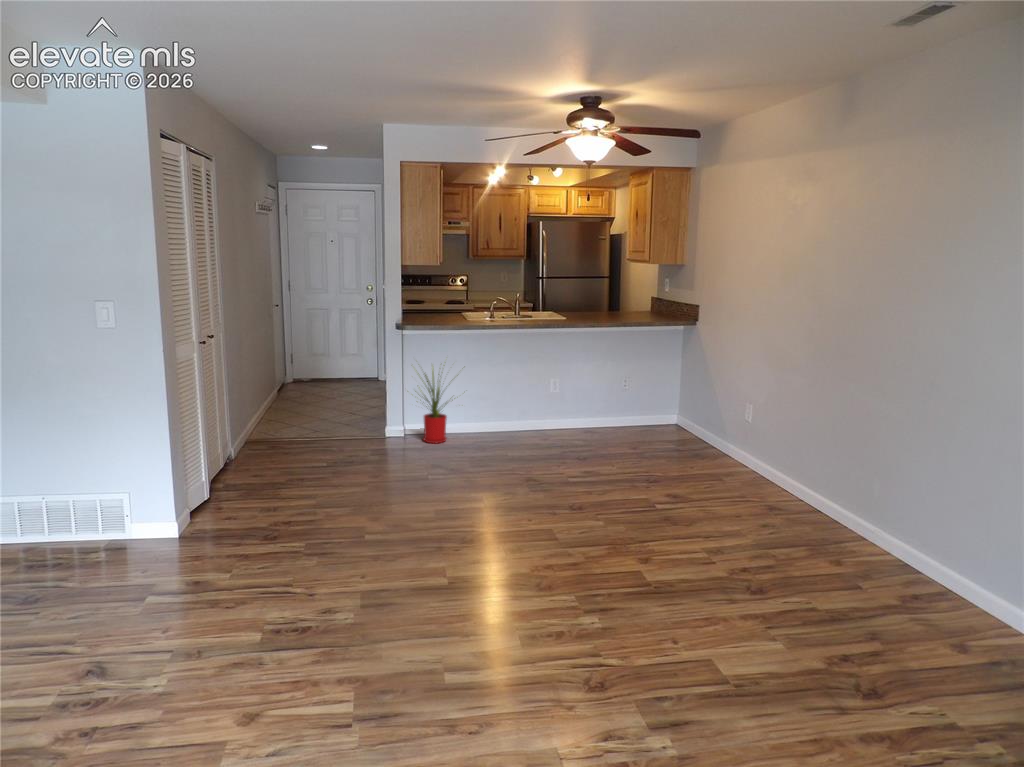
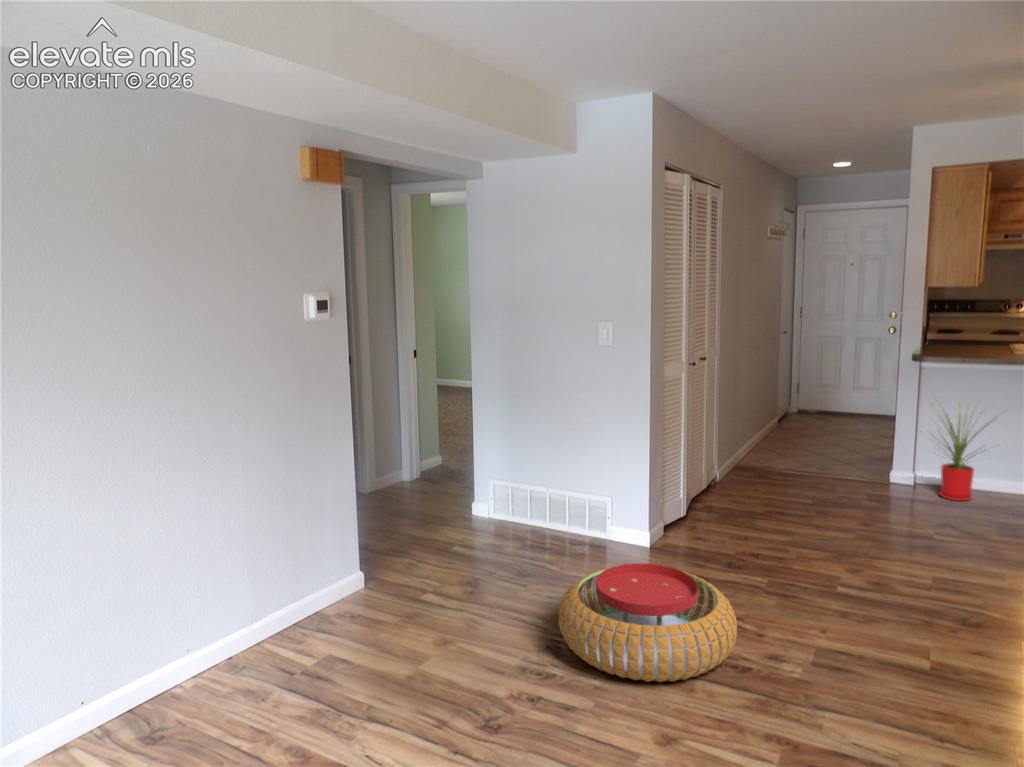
pouf: none [96,552,294,677] -> present [559,564,737,682]

